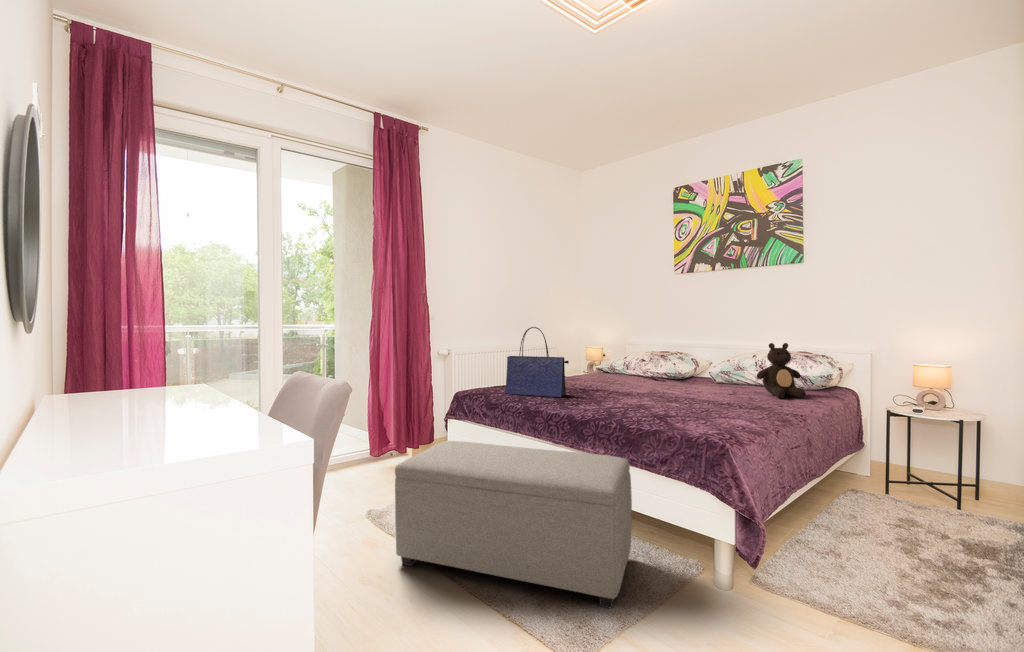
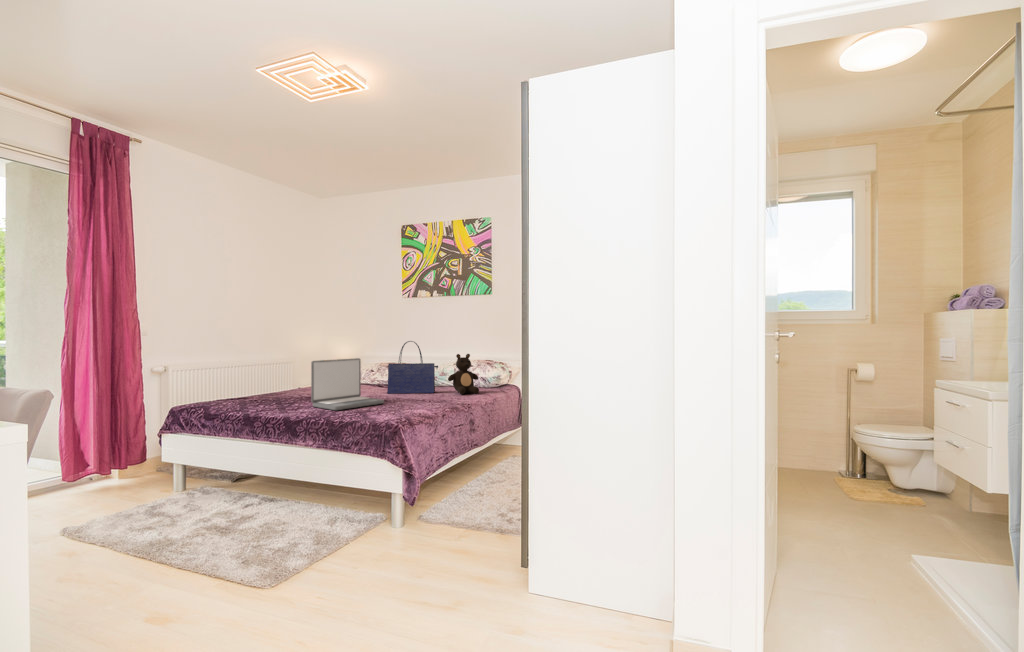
tote bag: present [505,327,569,397] -> present [387,341,438,393]
laptop: none [593,347,681,412] -> present [311,358,384,410]
ottoman: present [395,441,632,608] -> none [96,444,331,565]

